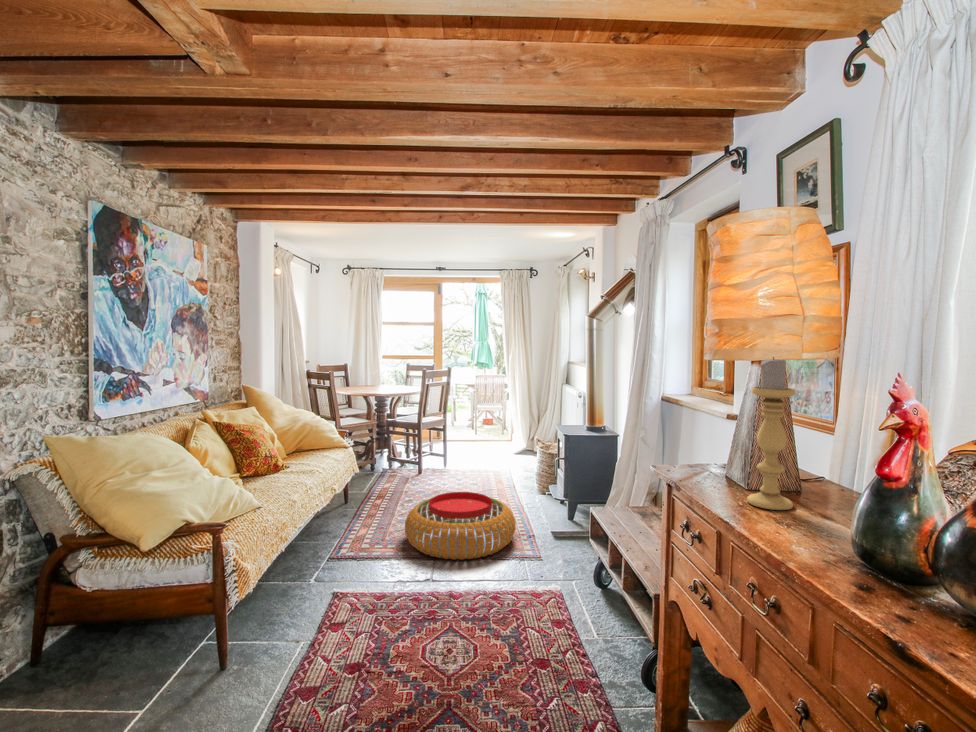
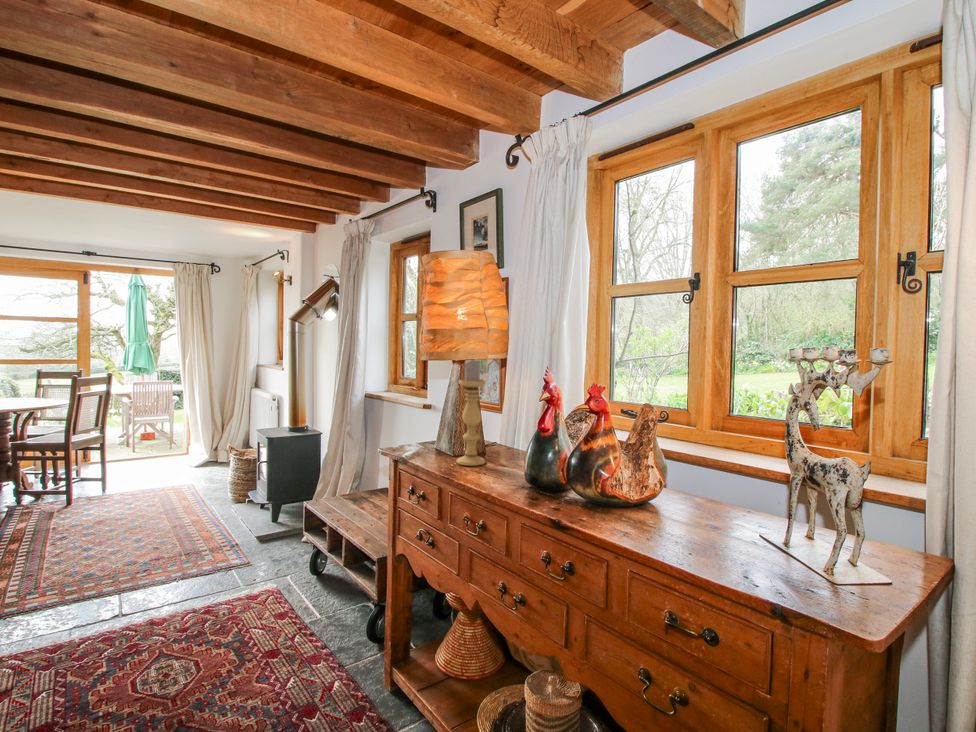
pouf: present [405,492,516,560] -> none [69,510,220,591]

